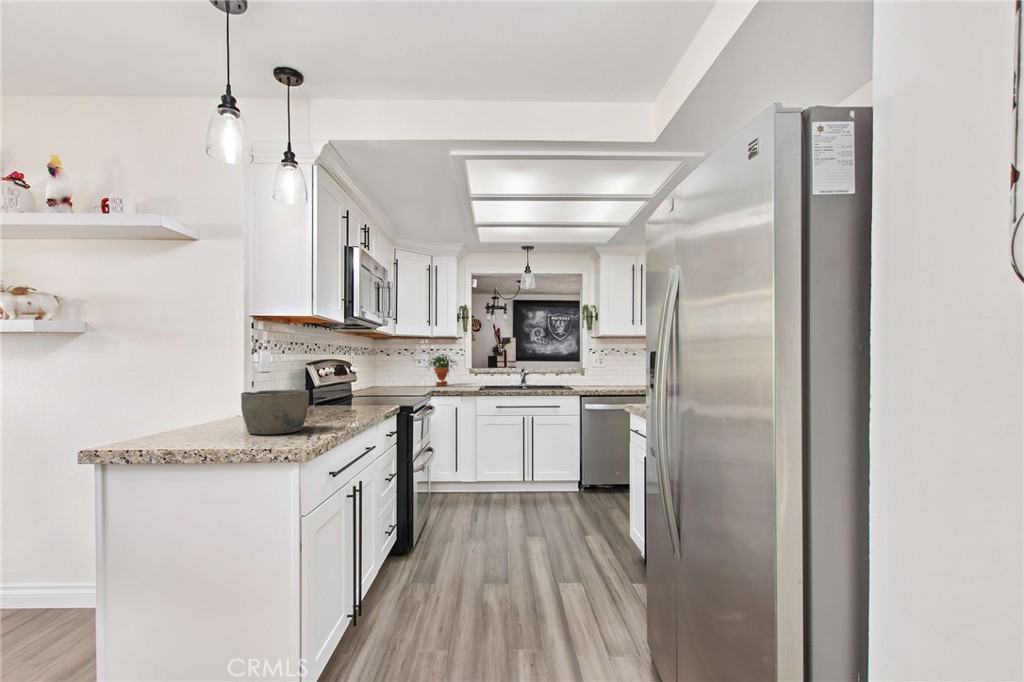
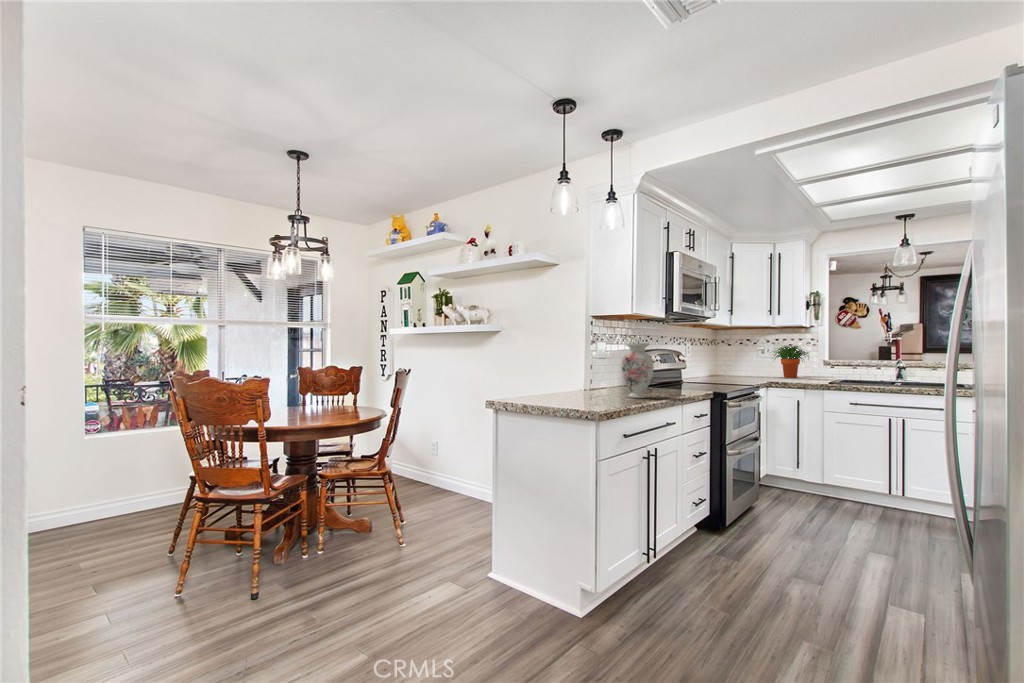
vase: none [308,350,351,421] -> present [622,343,654,398]
bowl: present [241,390,309,435] -> none [571,372,615,403]

